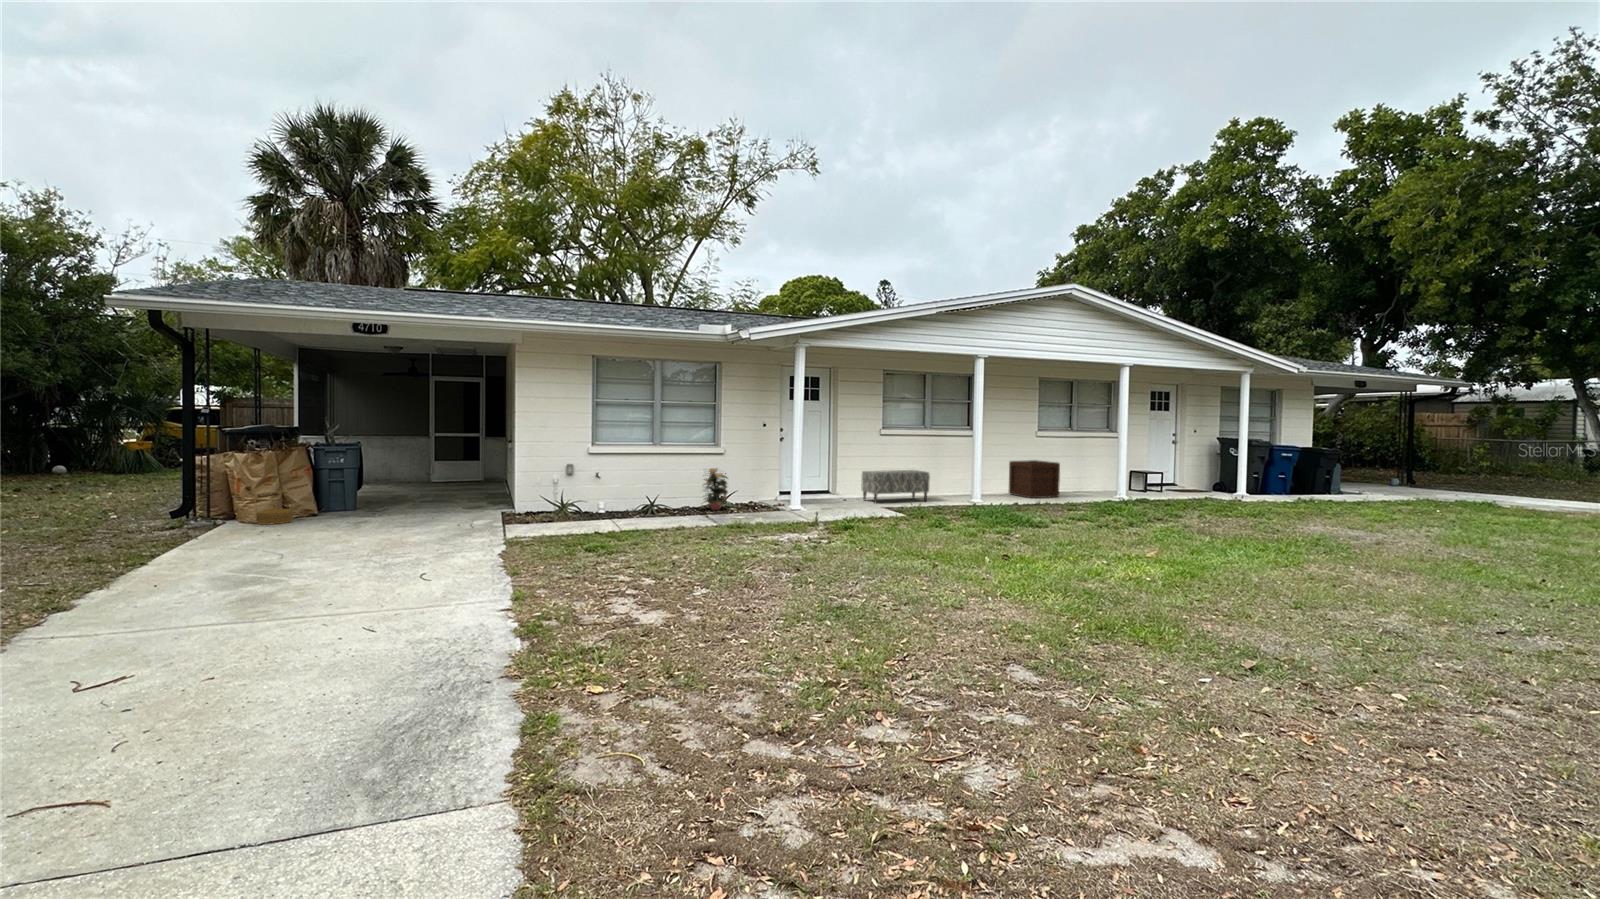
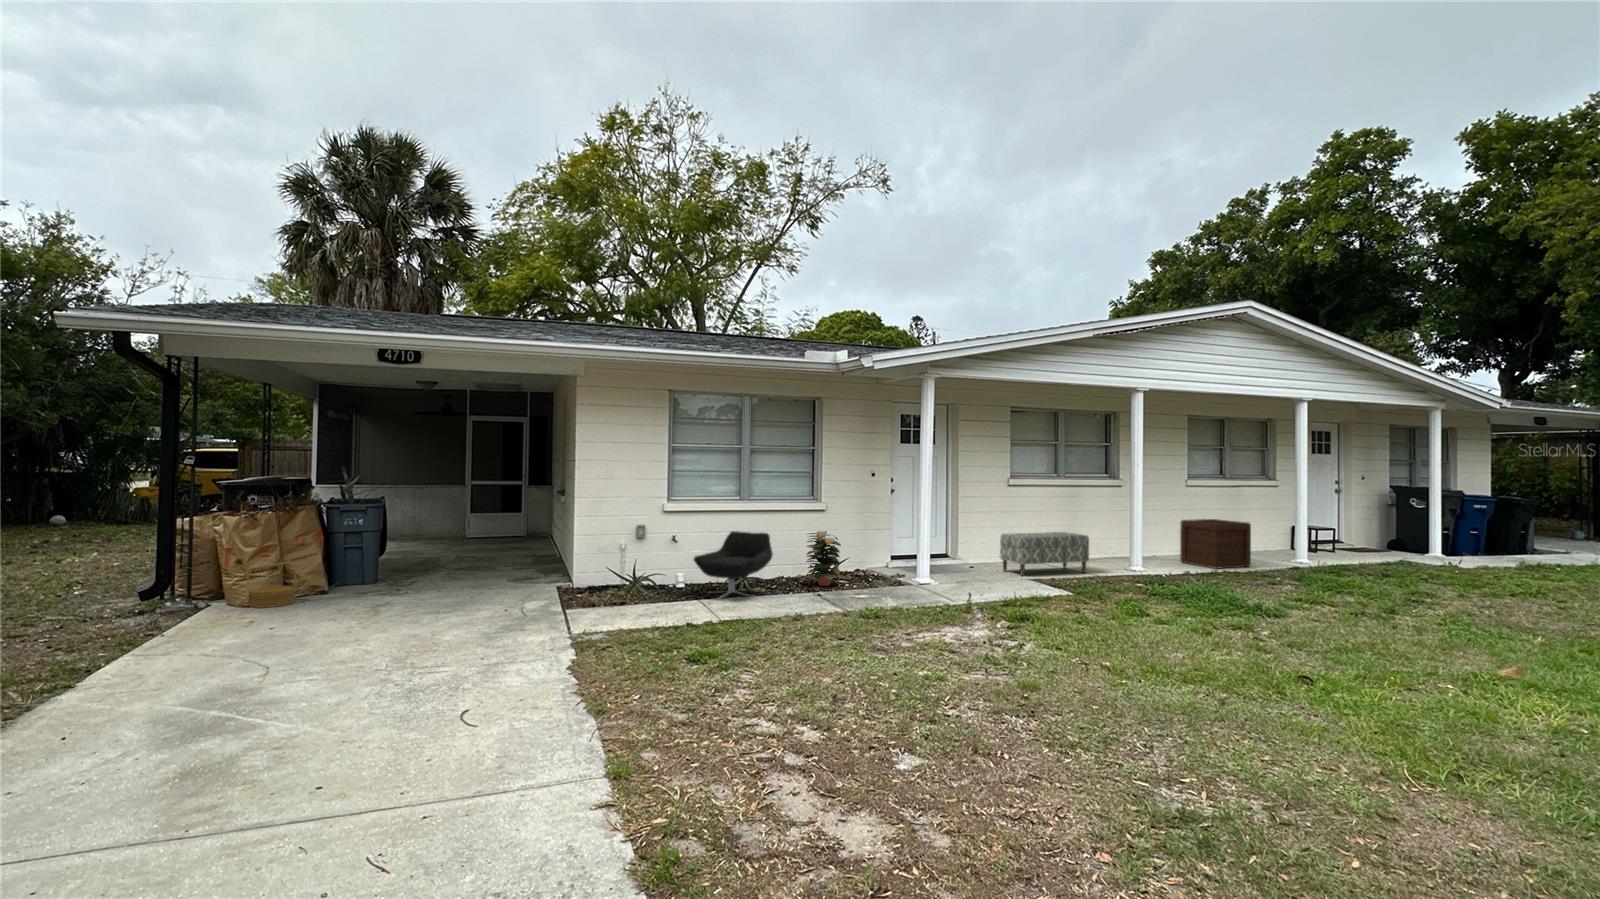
lounge chair: none [610,468,673,519] -> present [694,531,773,599]

